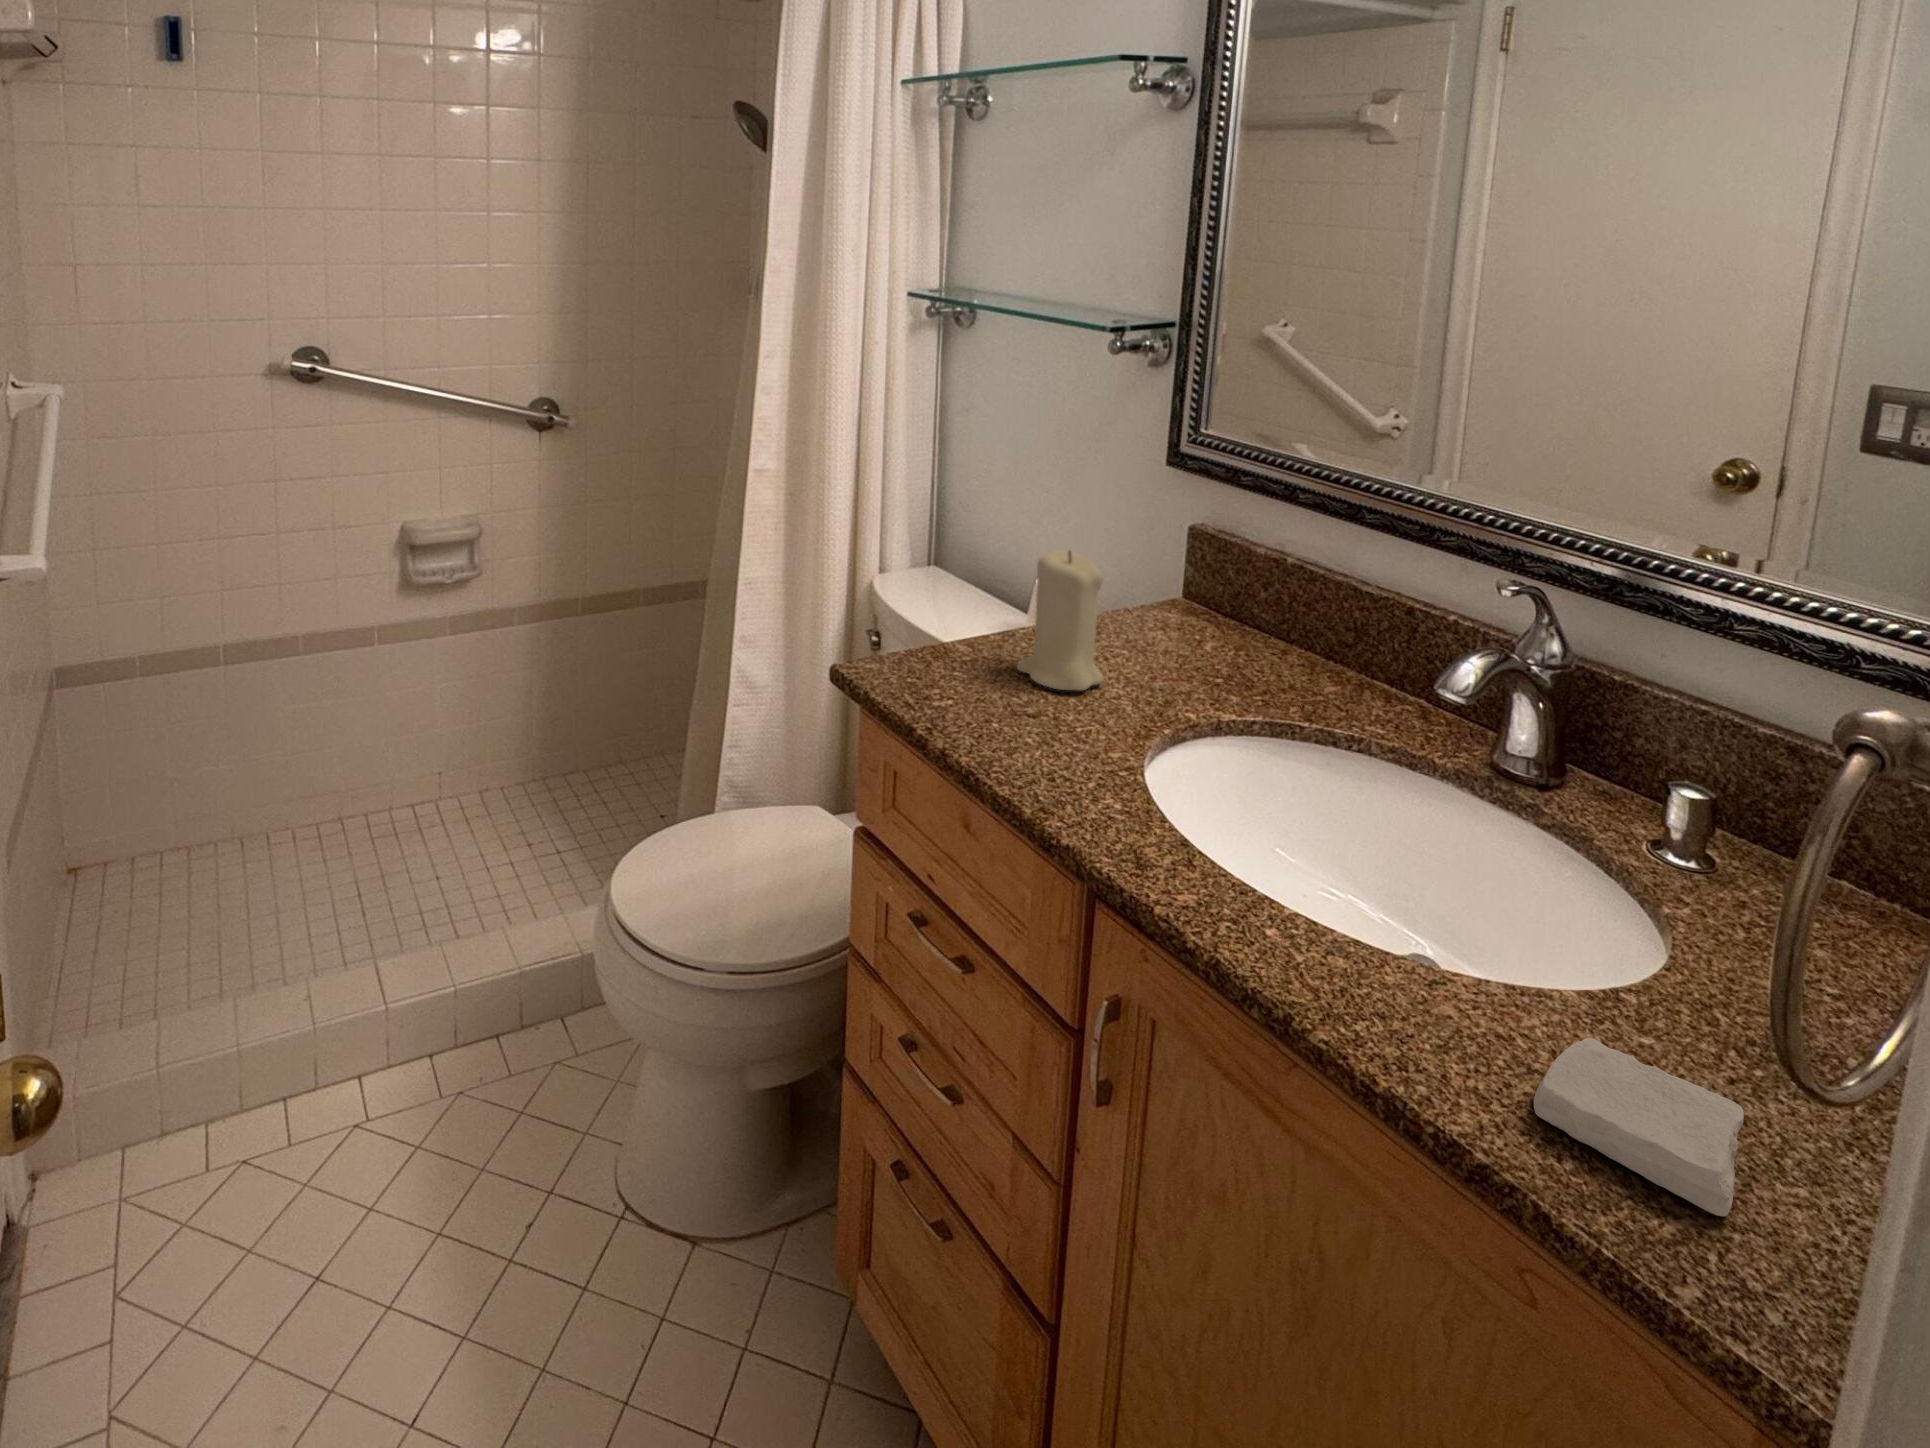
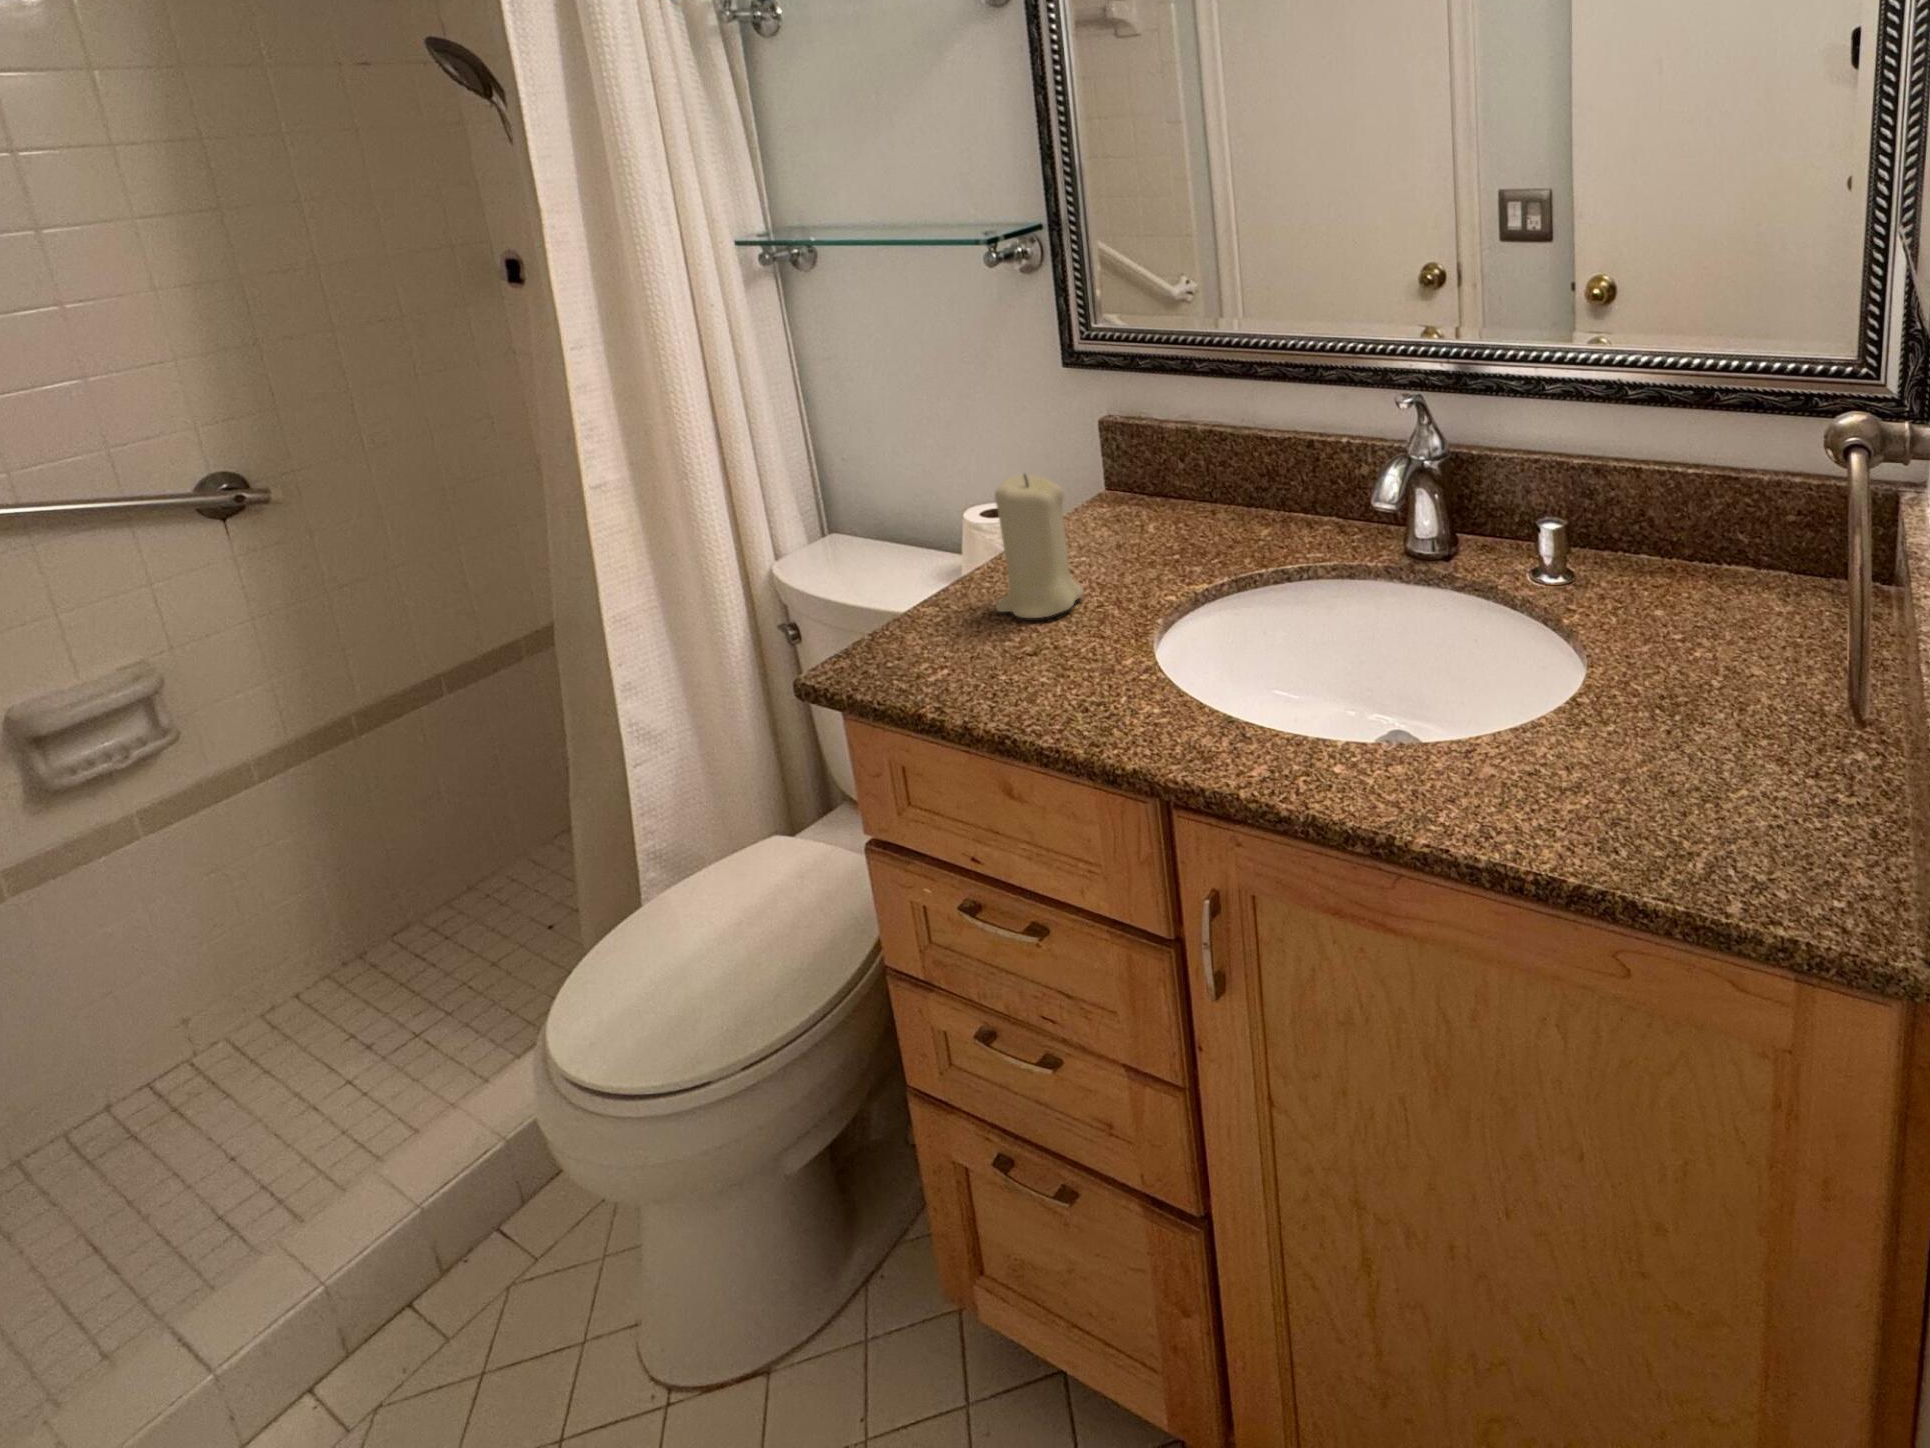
soap bar: present [1534,1038,1744,1216] -> none [1575,744,1725,839]

